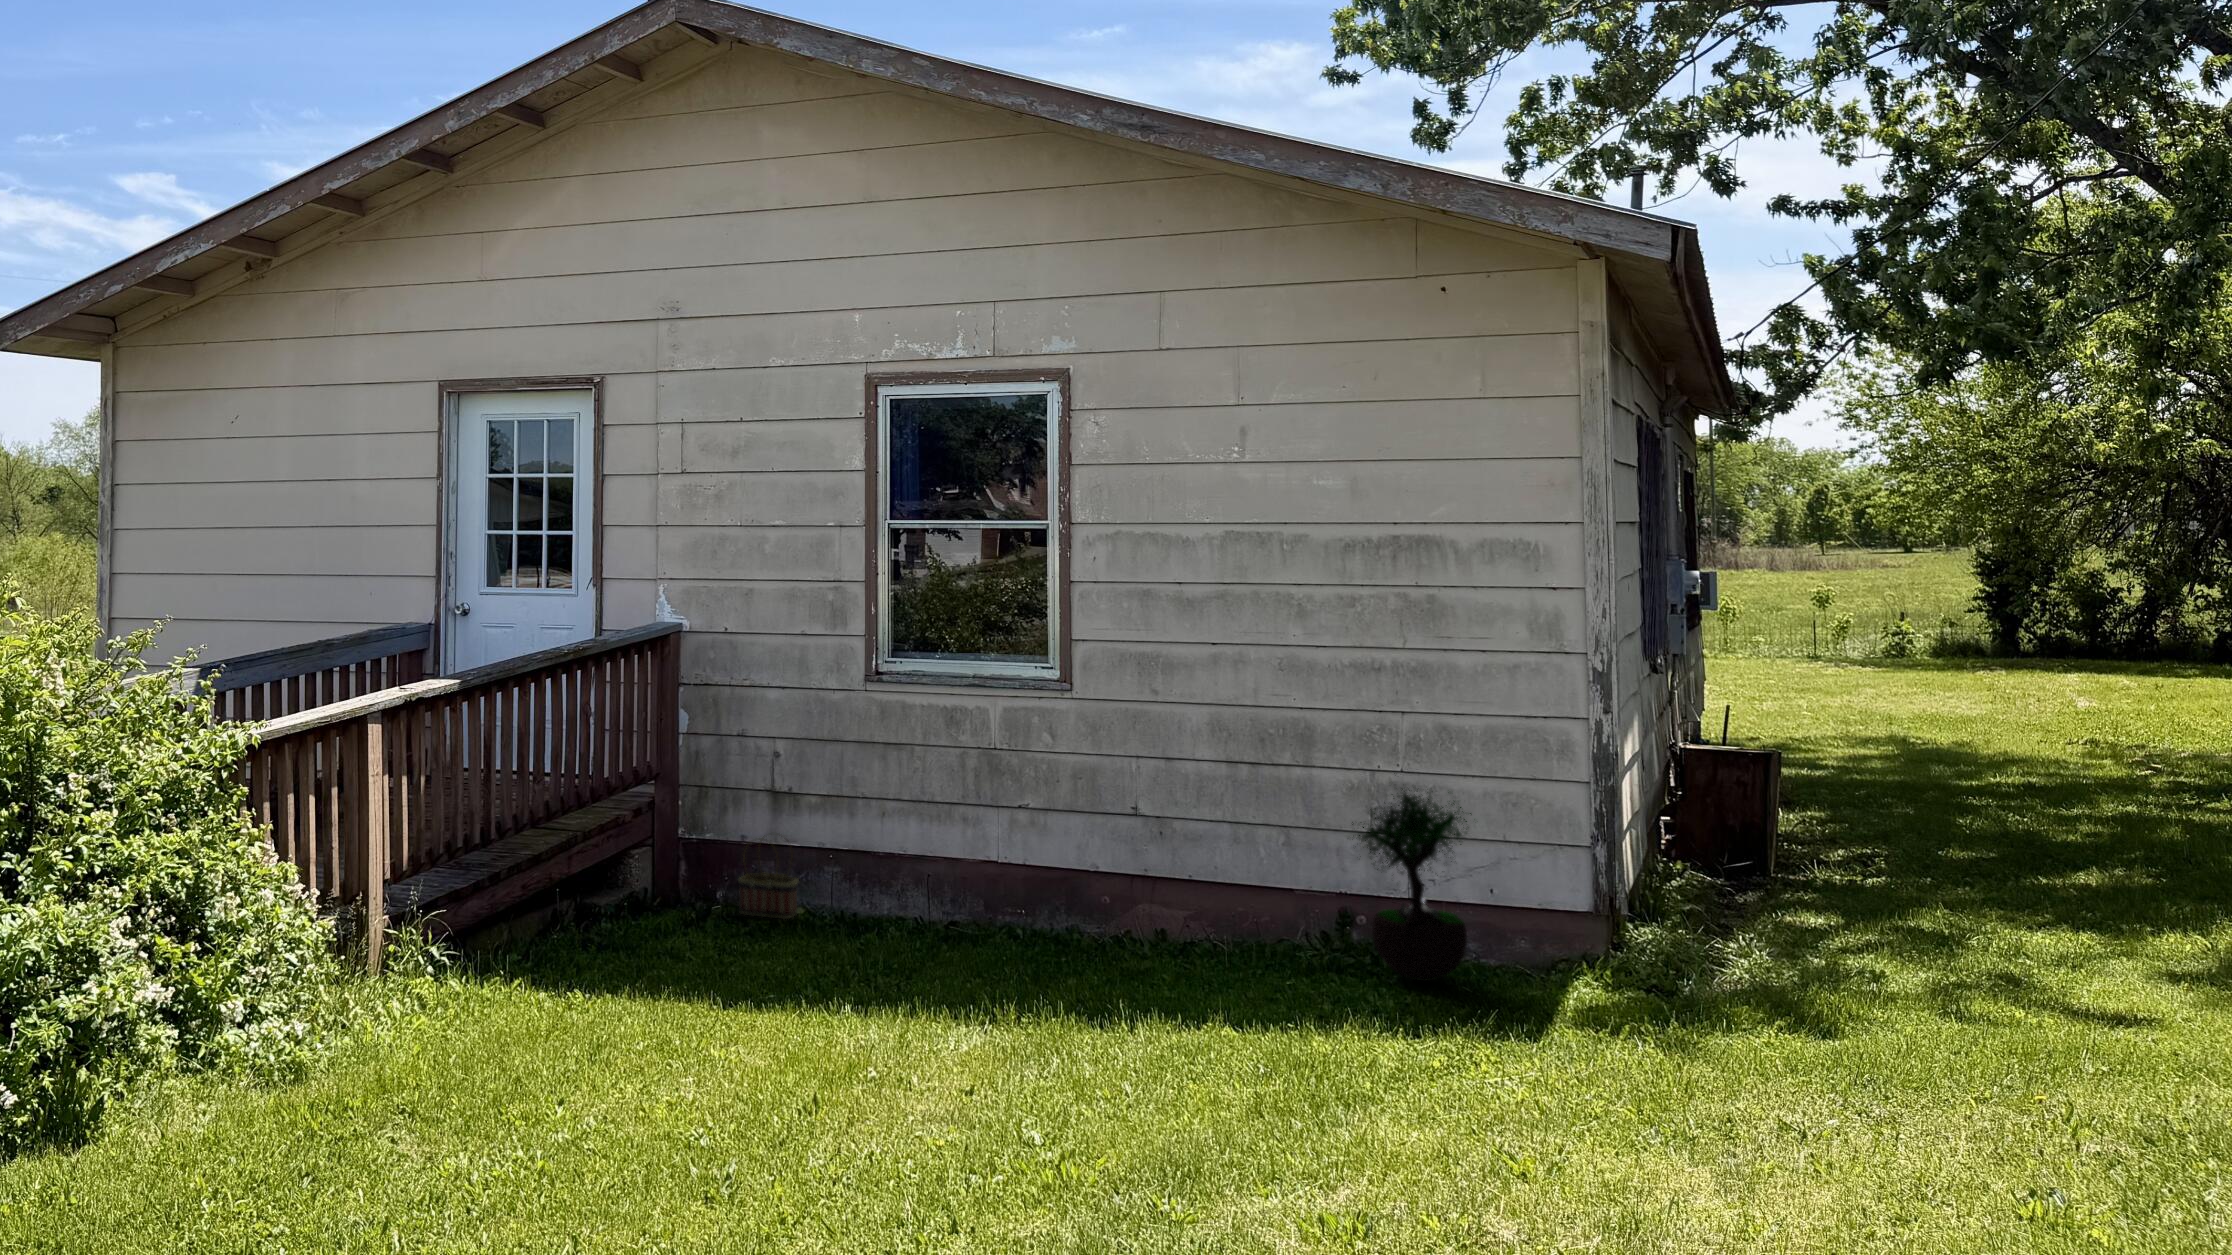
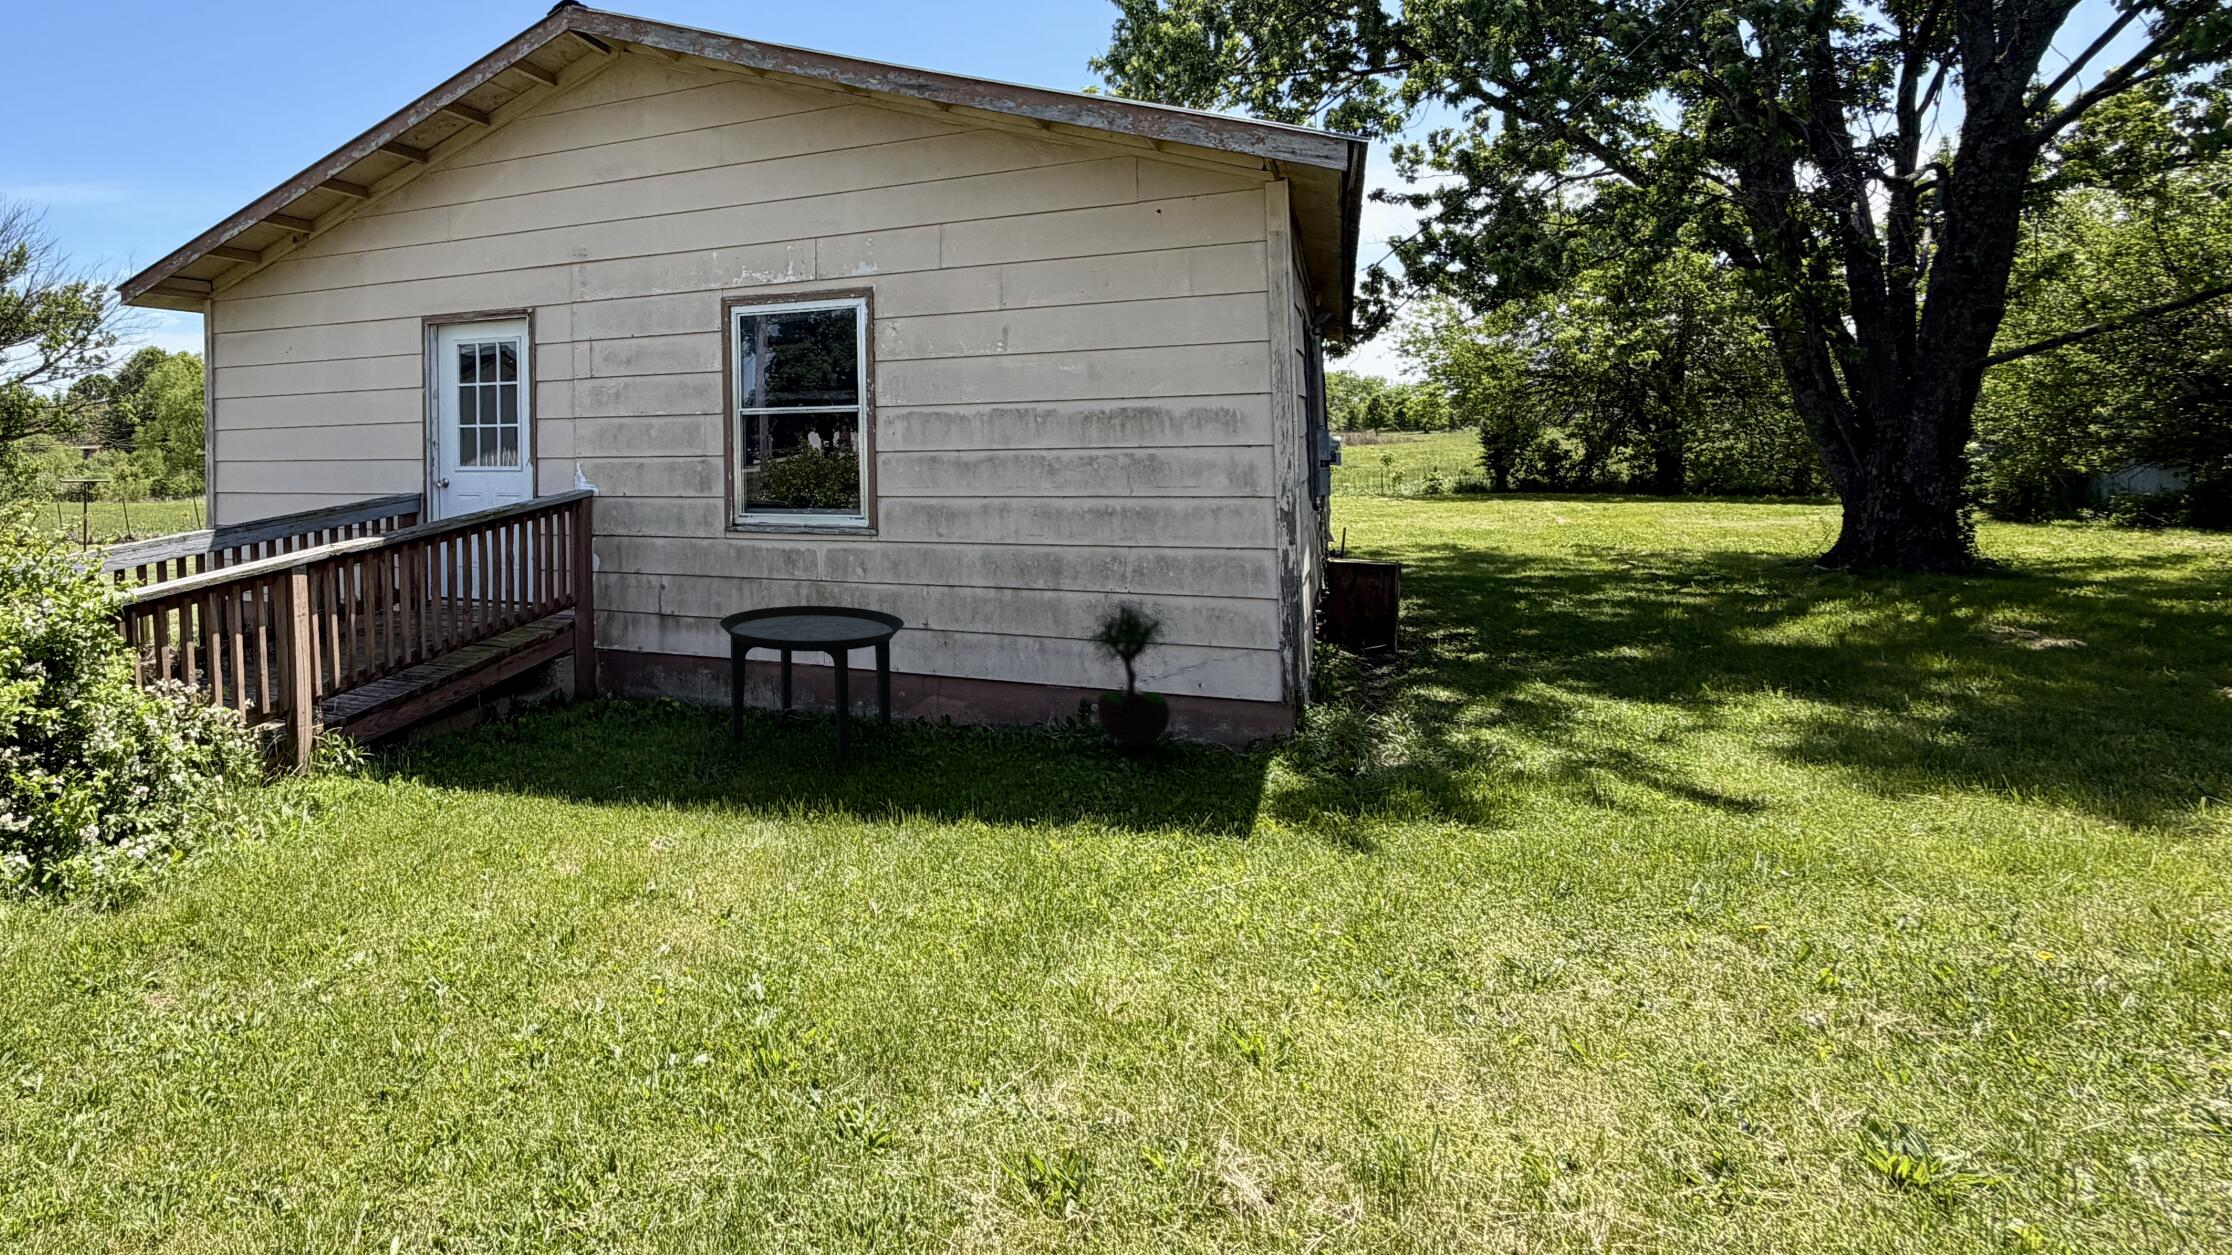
round table: none [867,791,1115,984] -> present [720,606,904,752]
basket: present [738,838,799,919] -> none [638,637,682,700]

